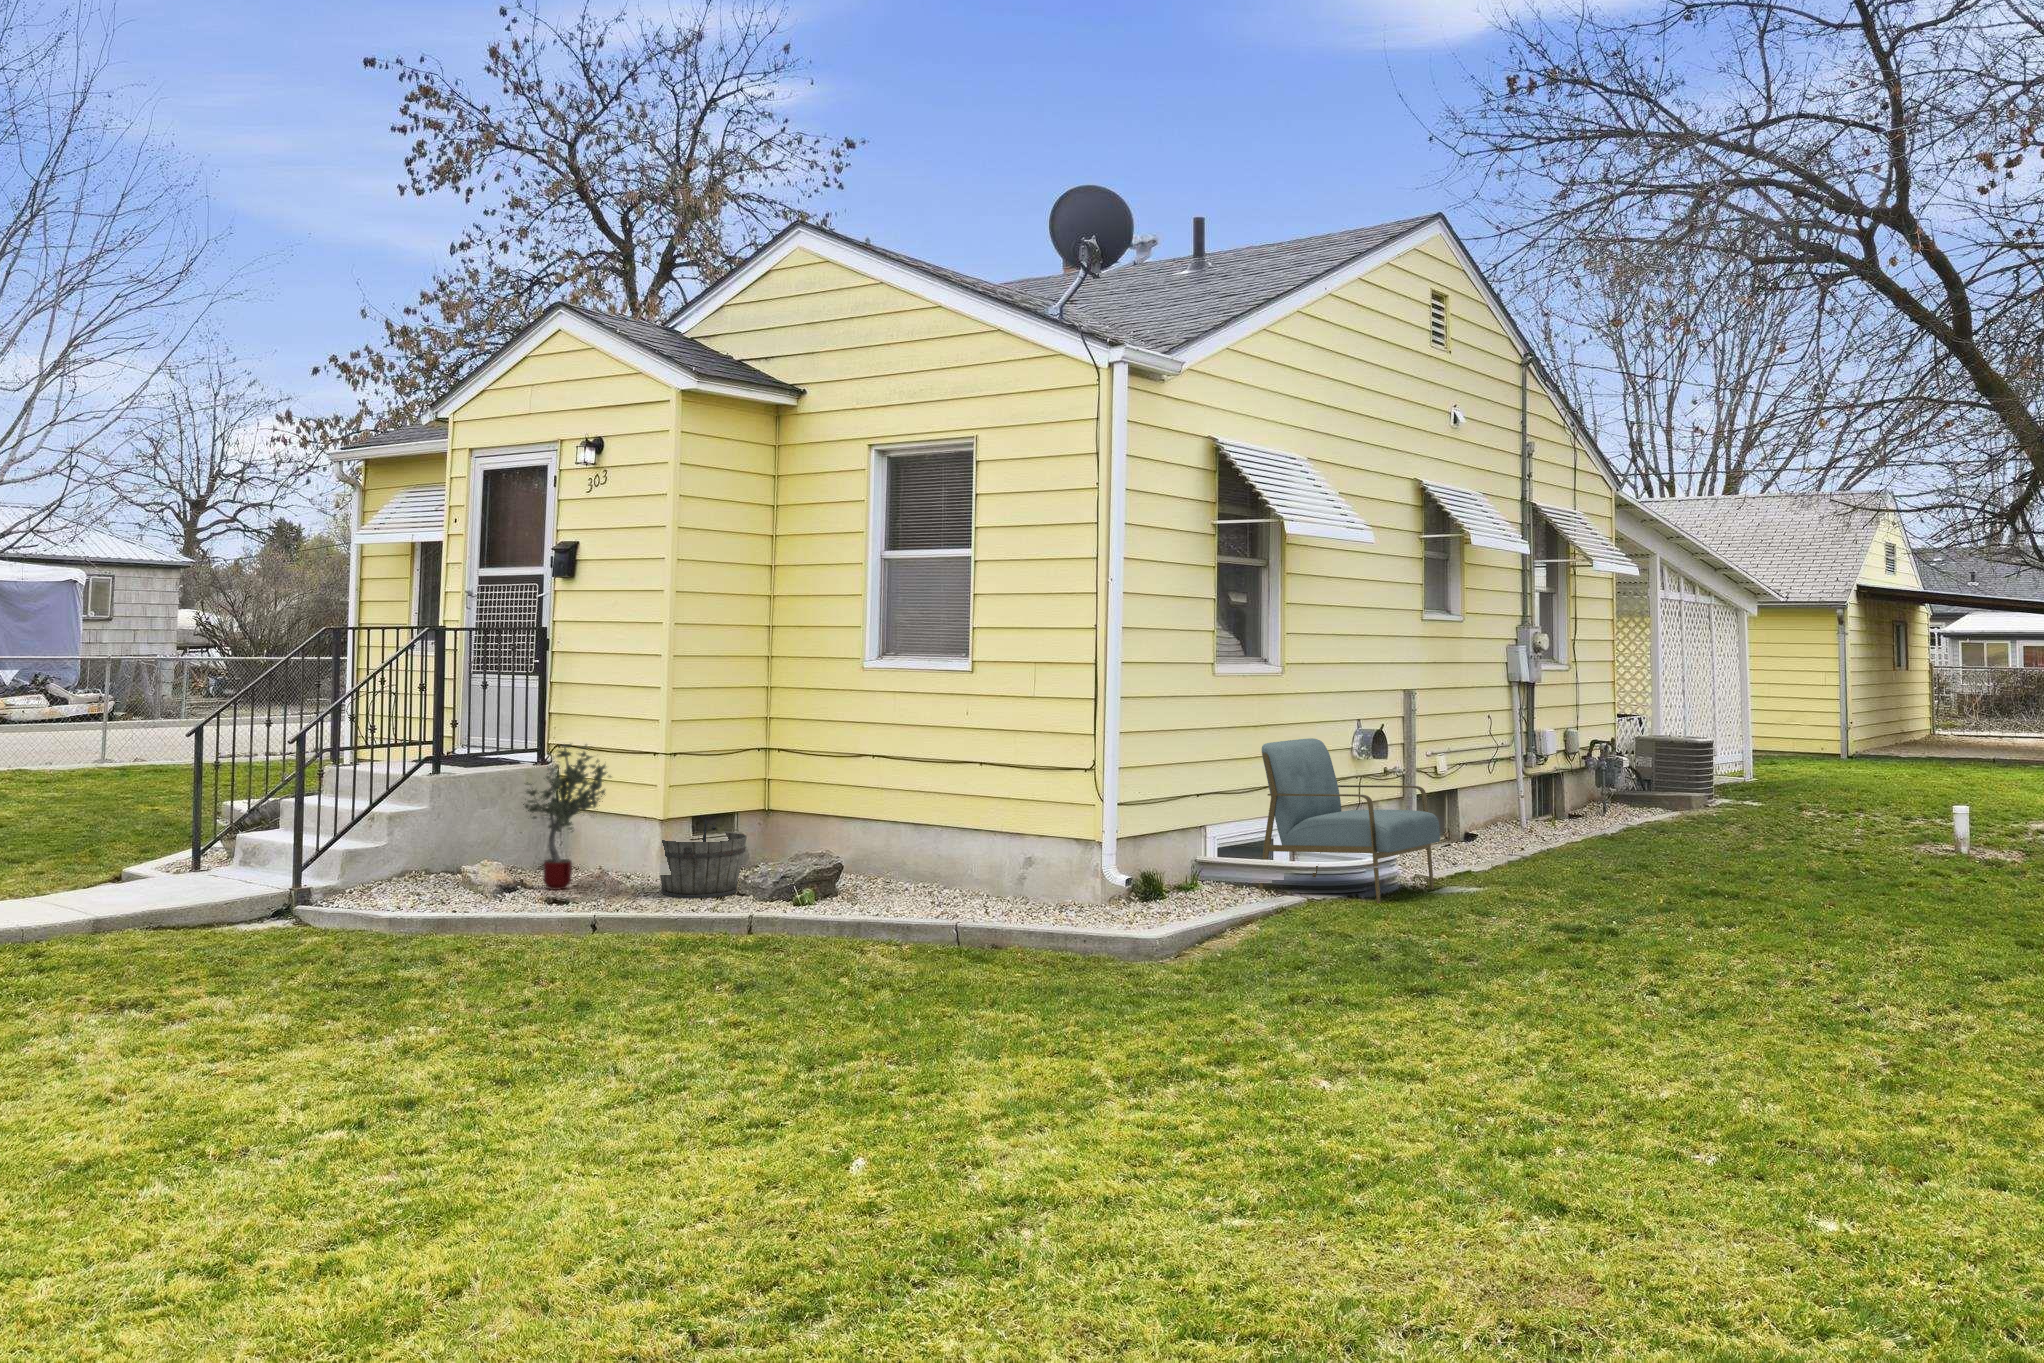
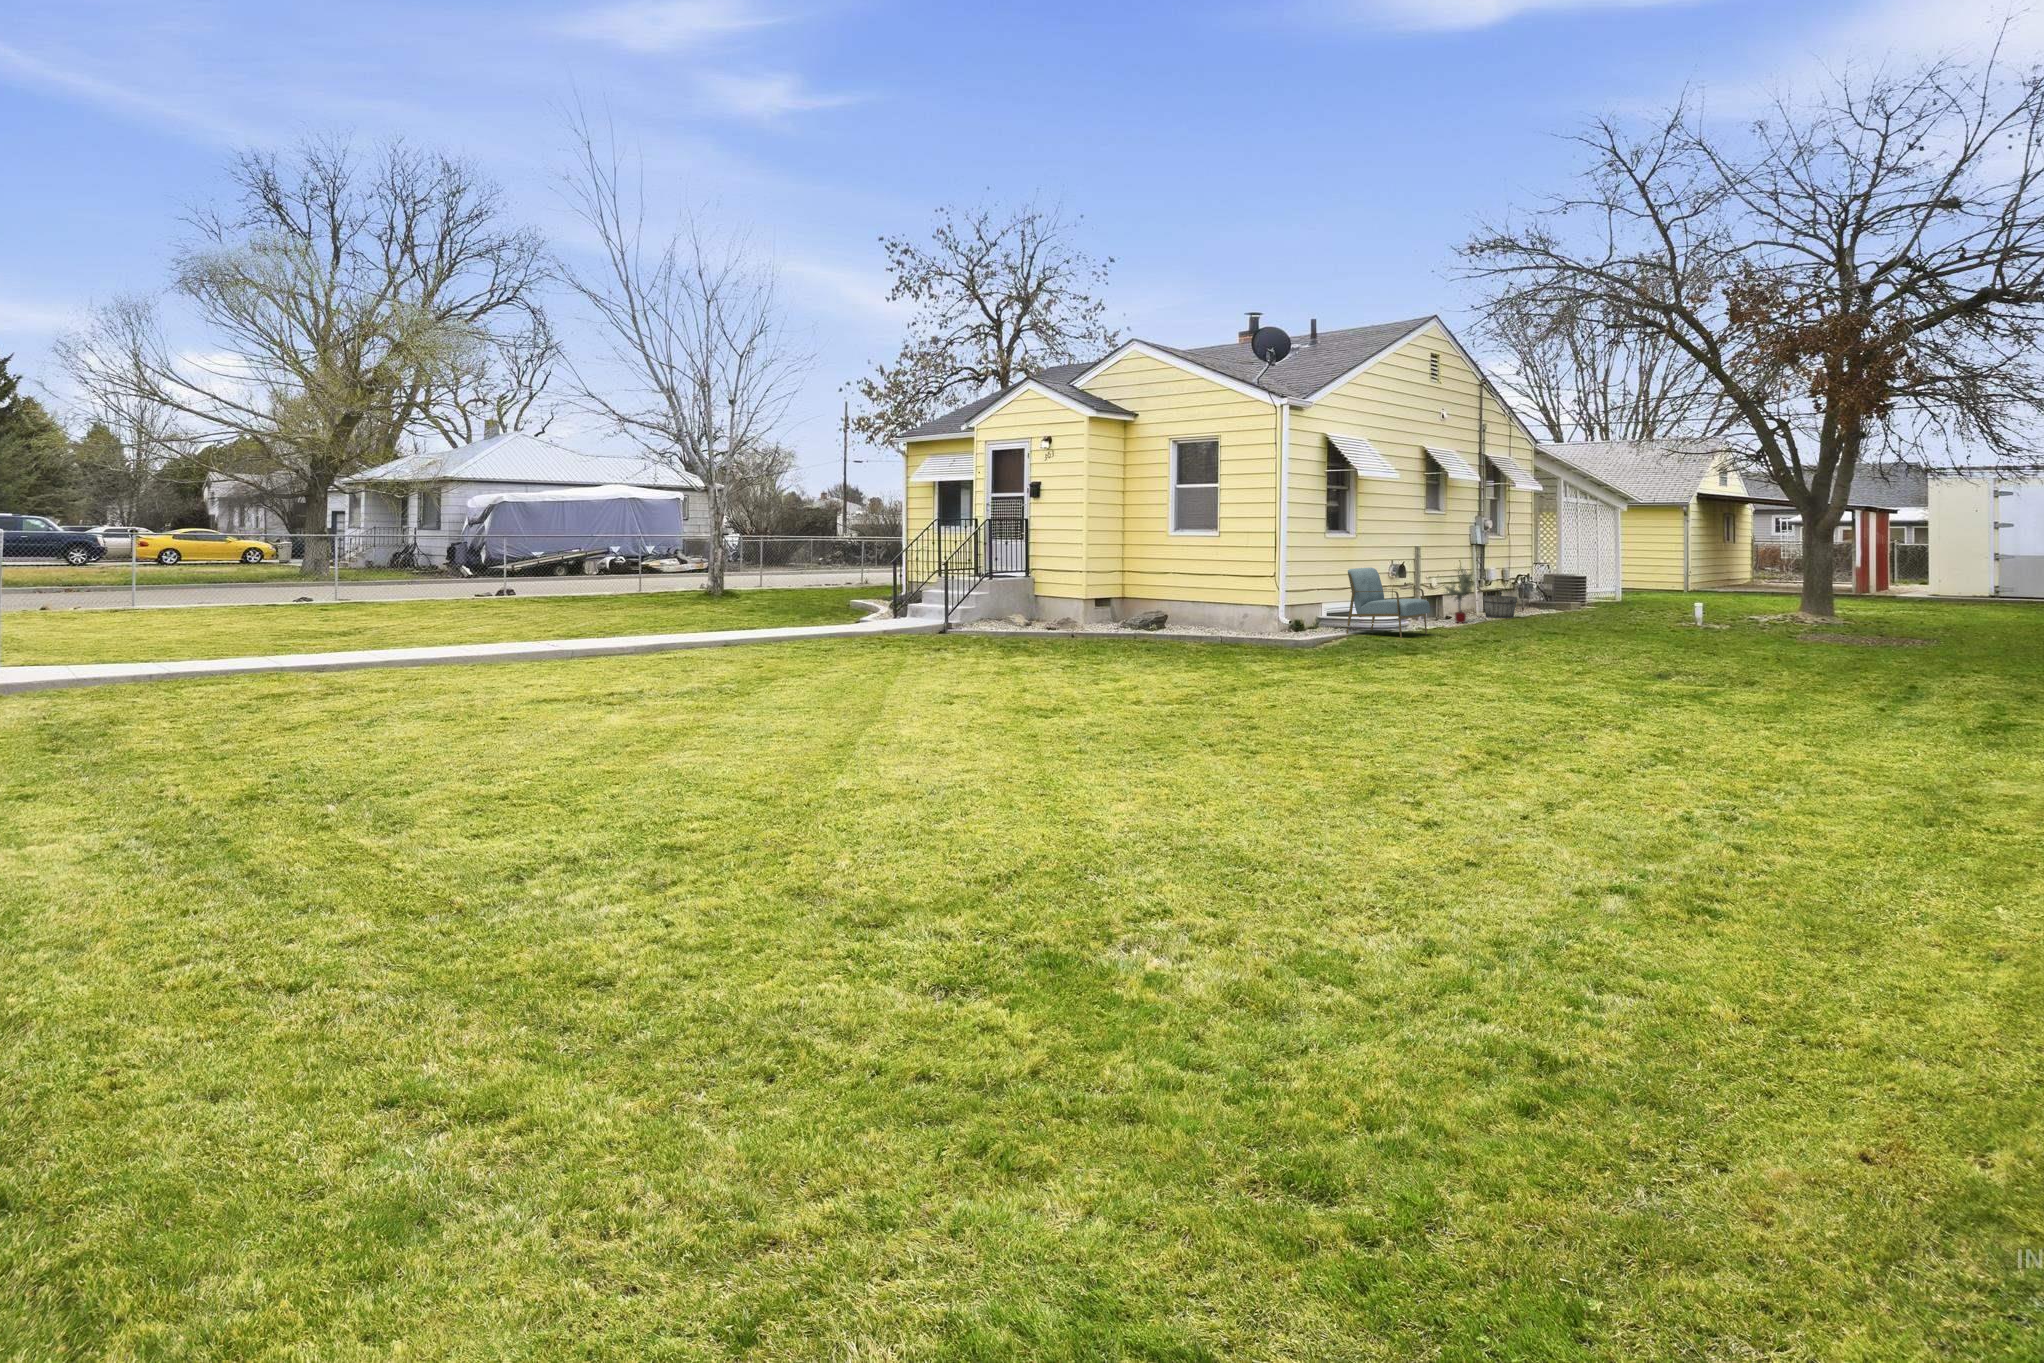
potted tree: present [523,744,611,890] -> present [1445,569,1474,623]
wooden bucket: present [660,815,747,898] -> present [1483,589,1517,618]

